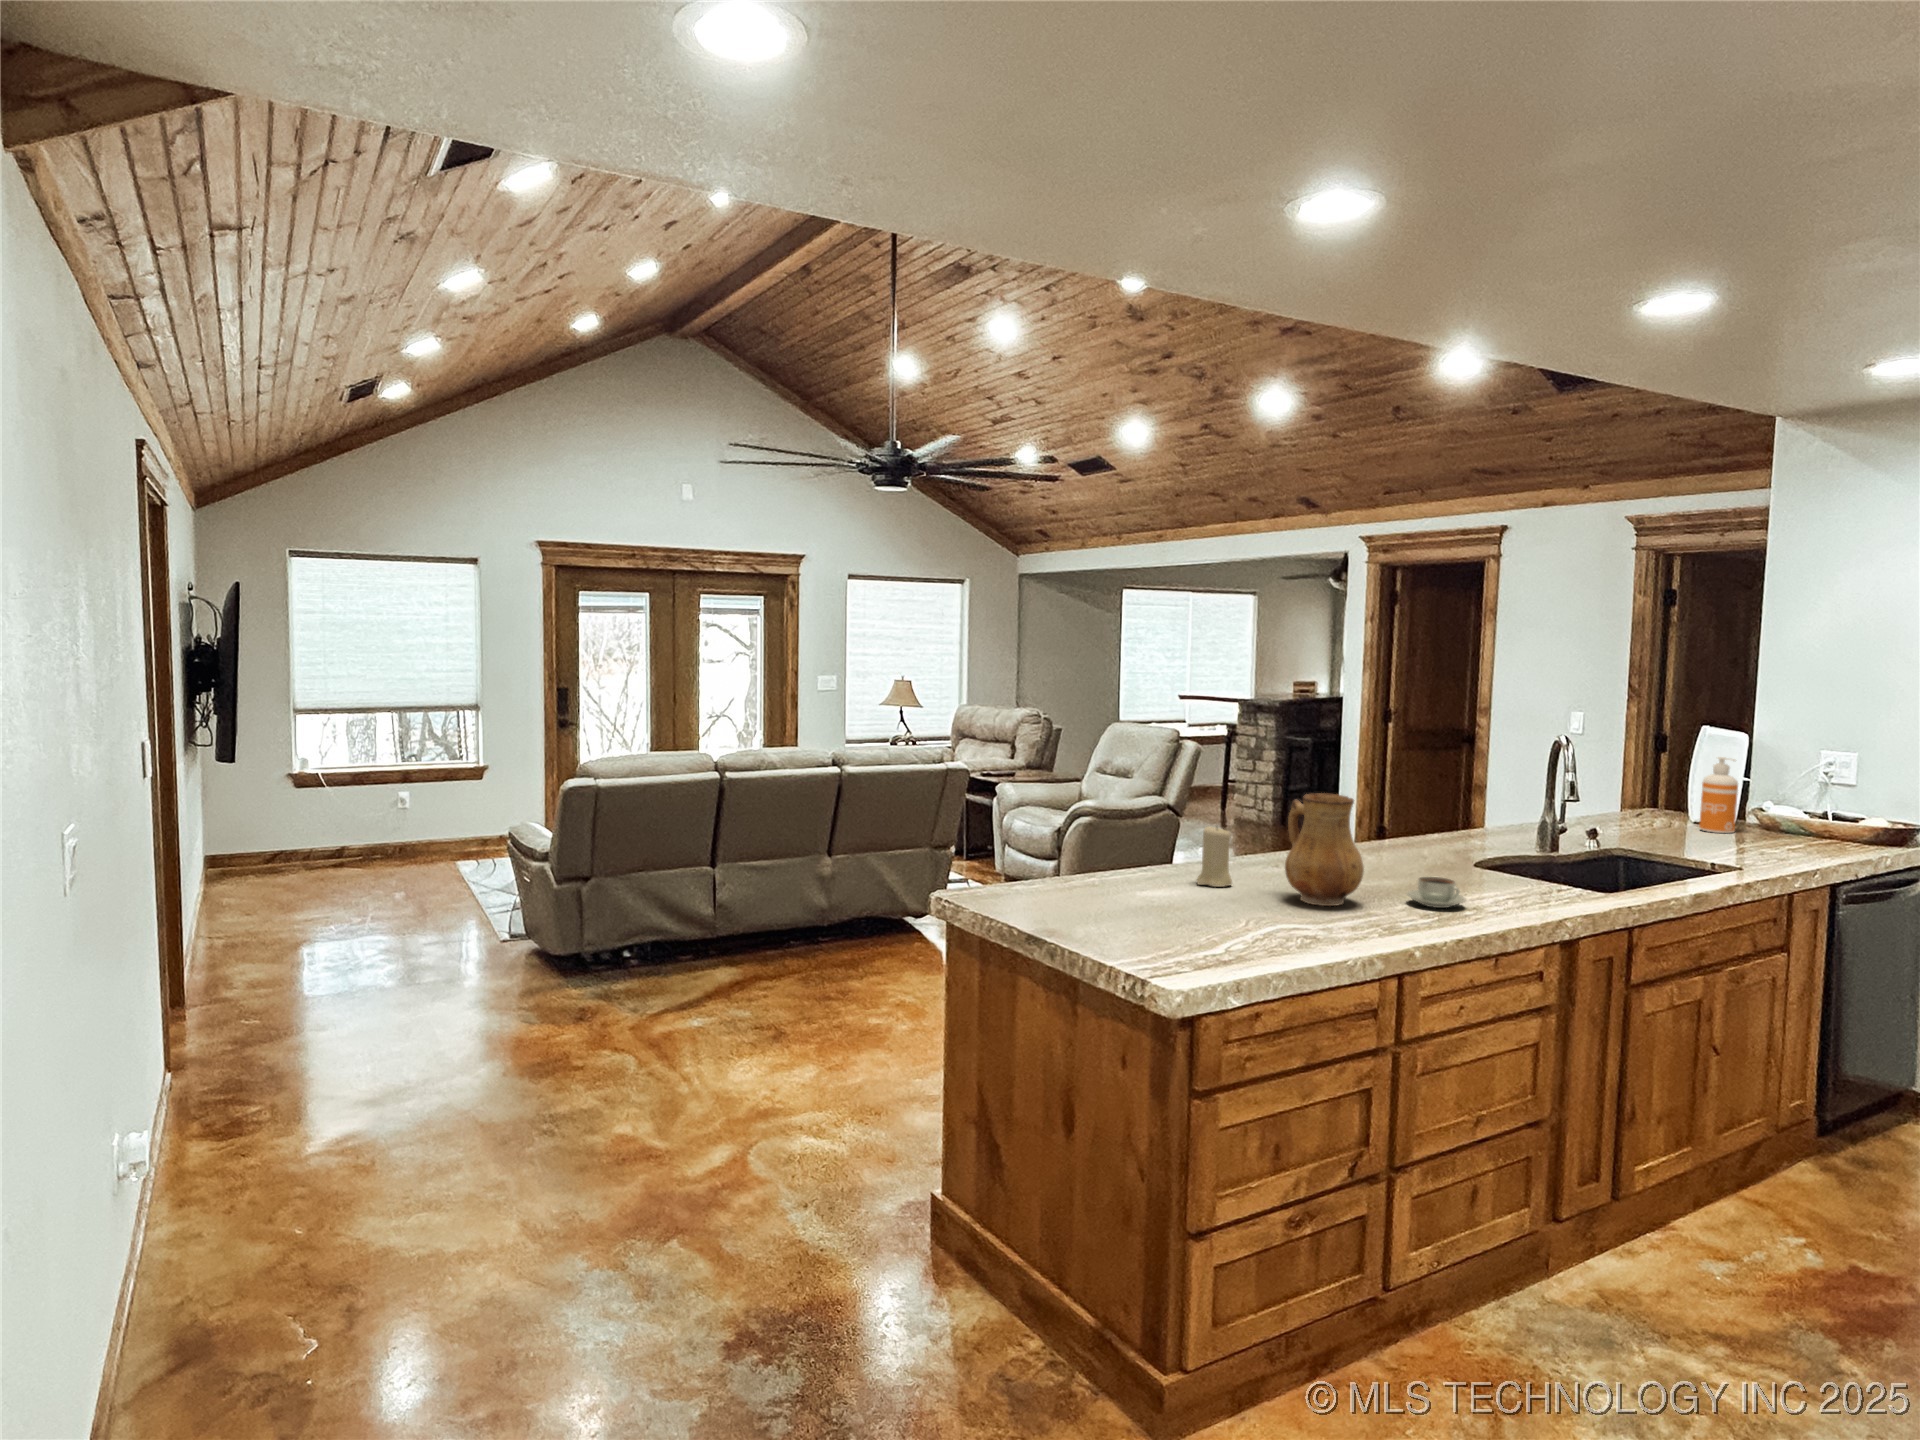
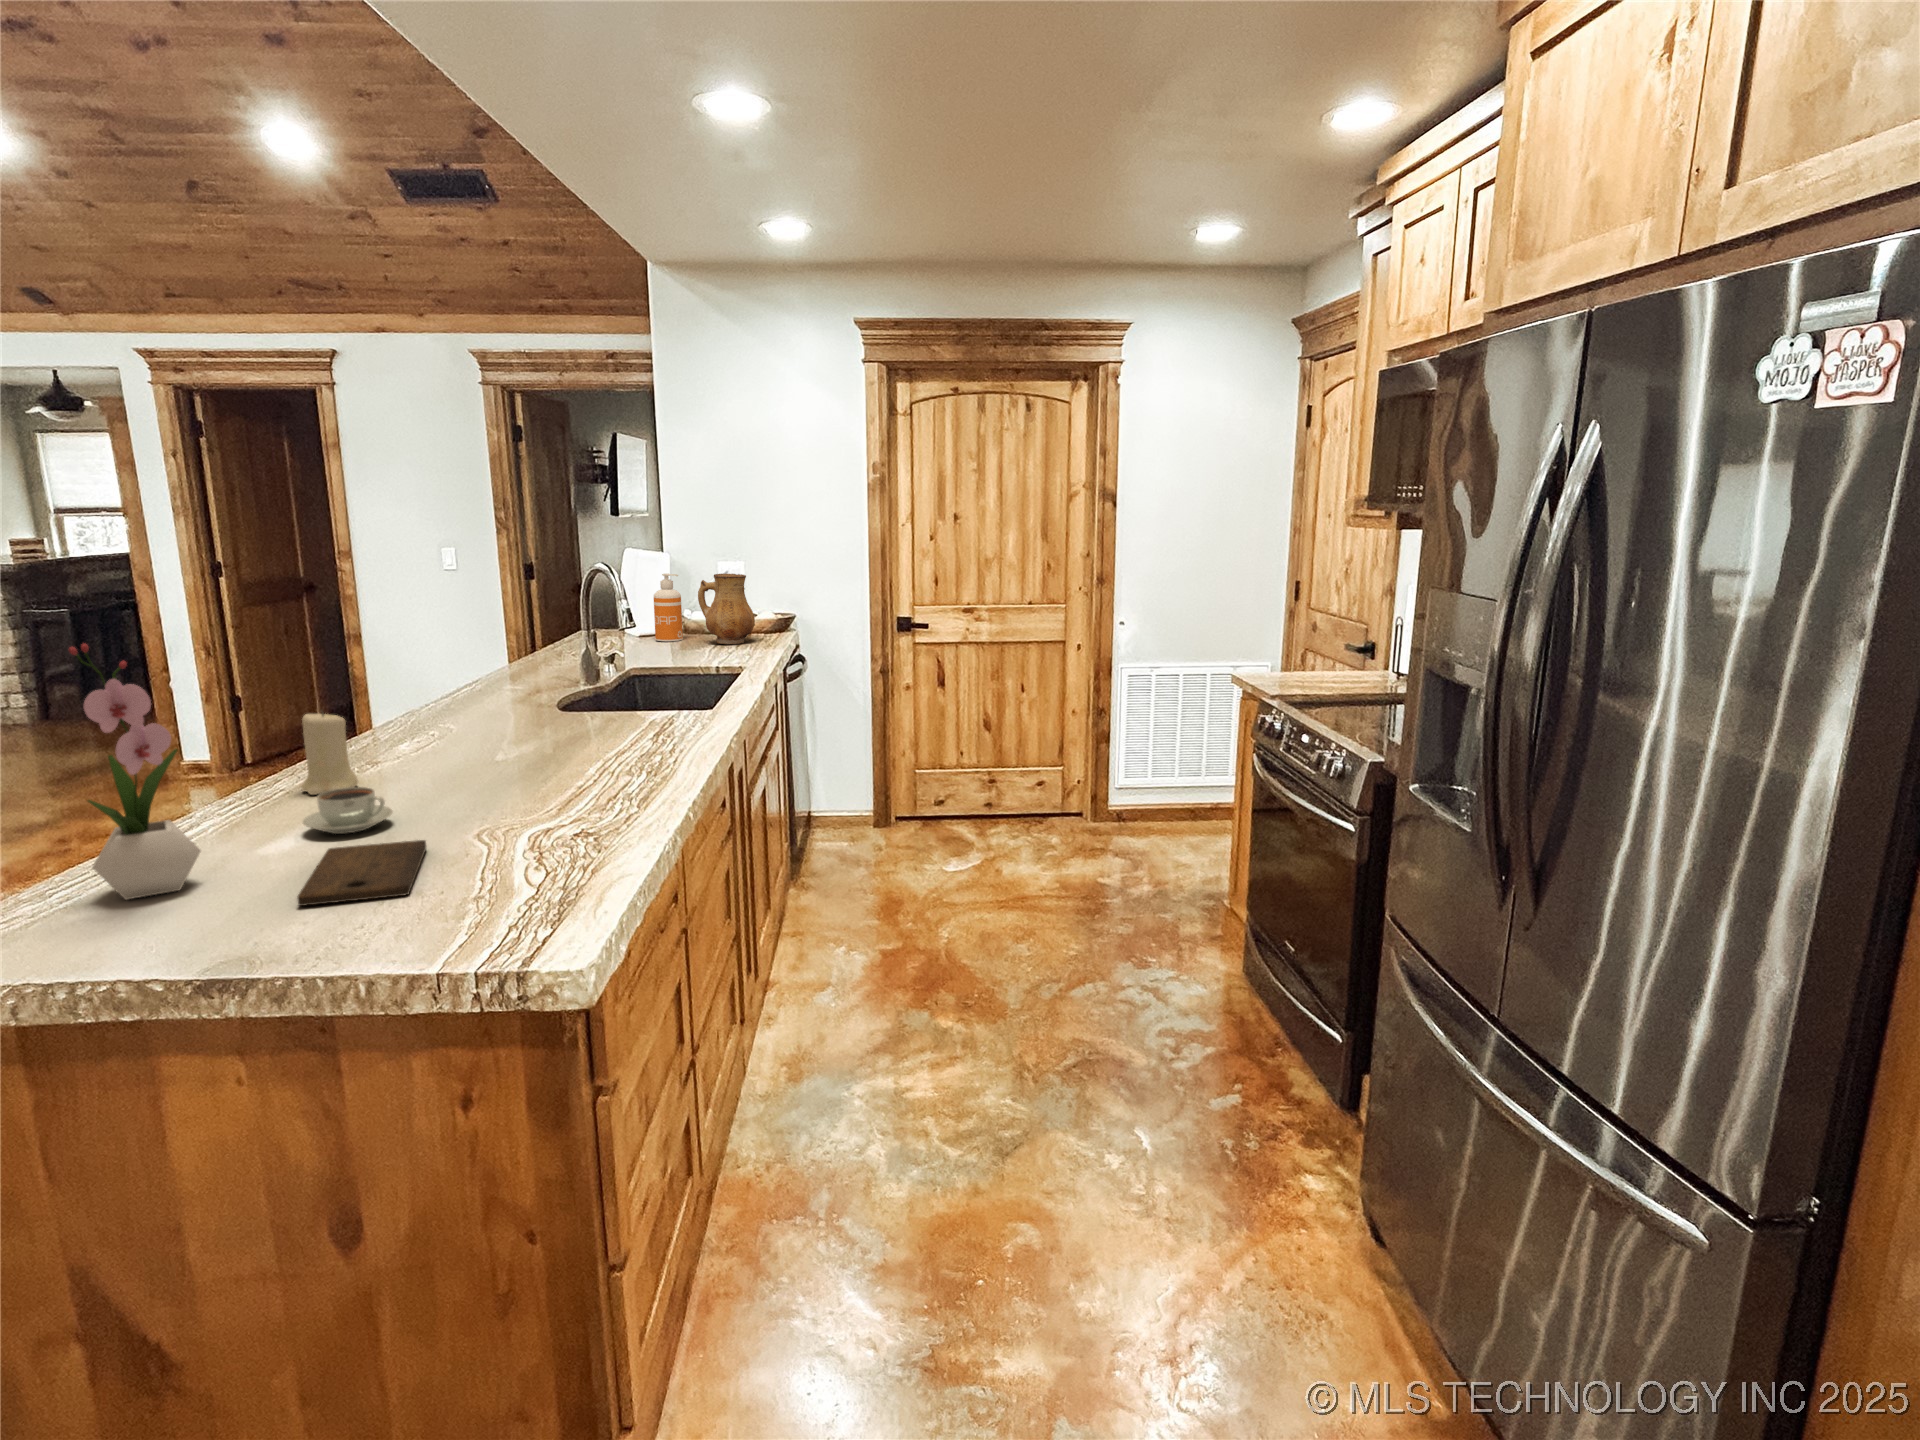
flower arrangement: none [1024,756,1081,914] -> present [69,644,201,900]
ceramic pitcher: present [1285,793,1364,906] -> present [698,574,755,644]
coffee cup: present [1407,876,1465,908] -> present [303,787,393,834]
cutting board: none [1088,913,1197,950] -> present [297,840,426,906]

